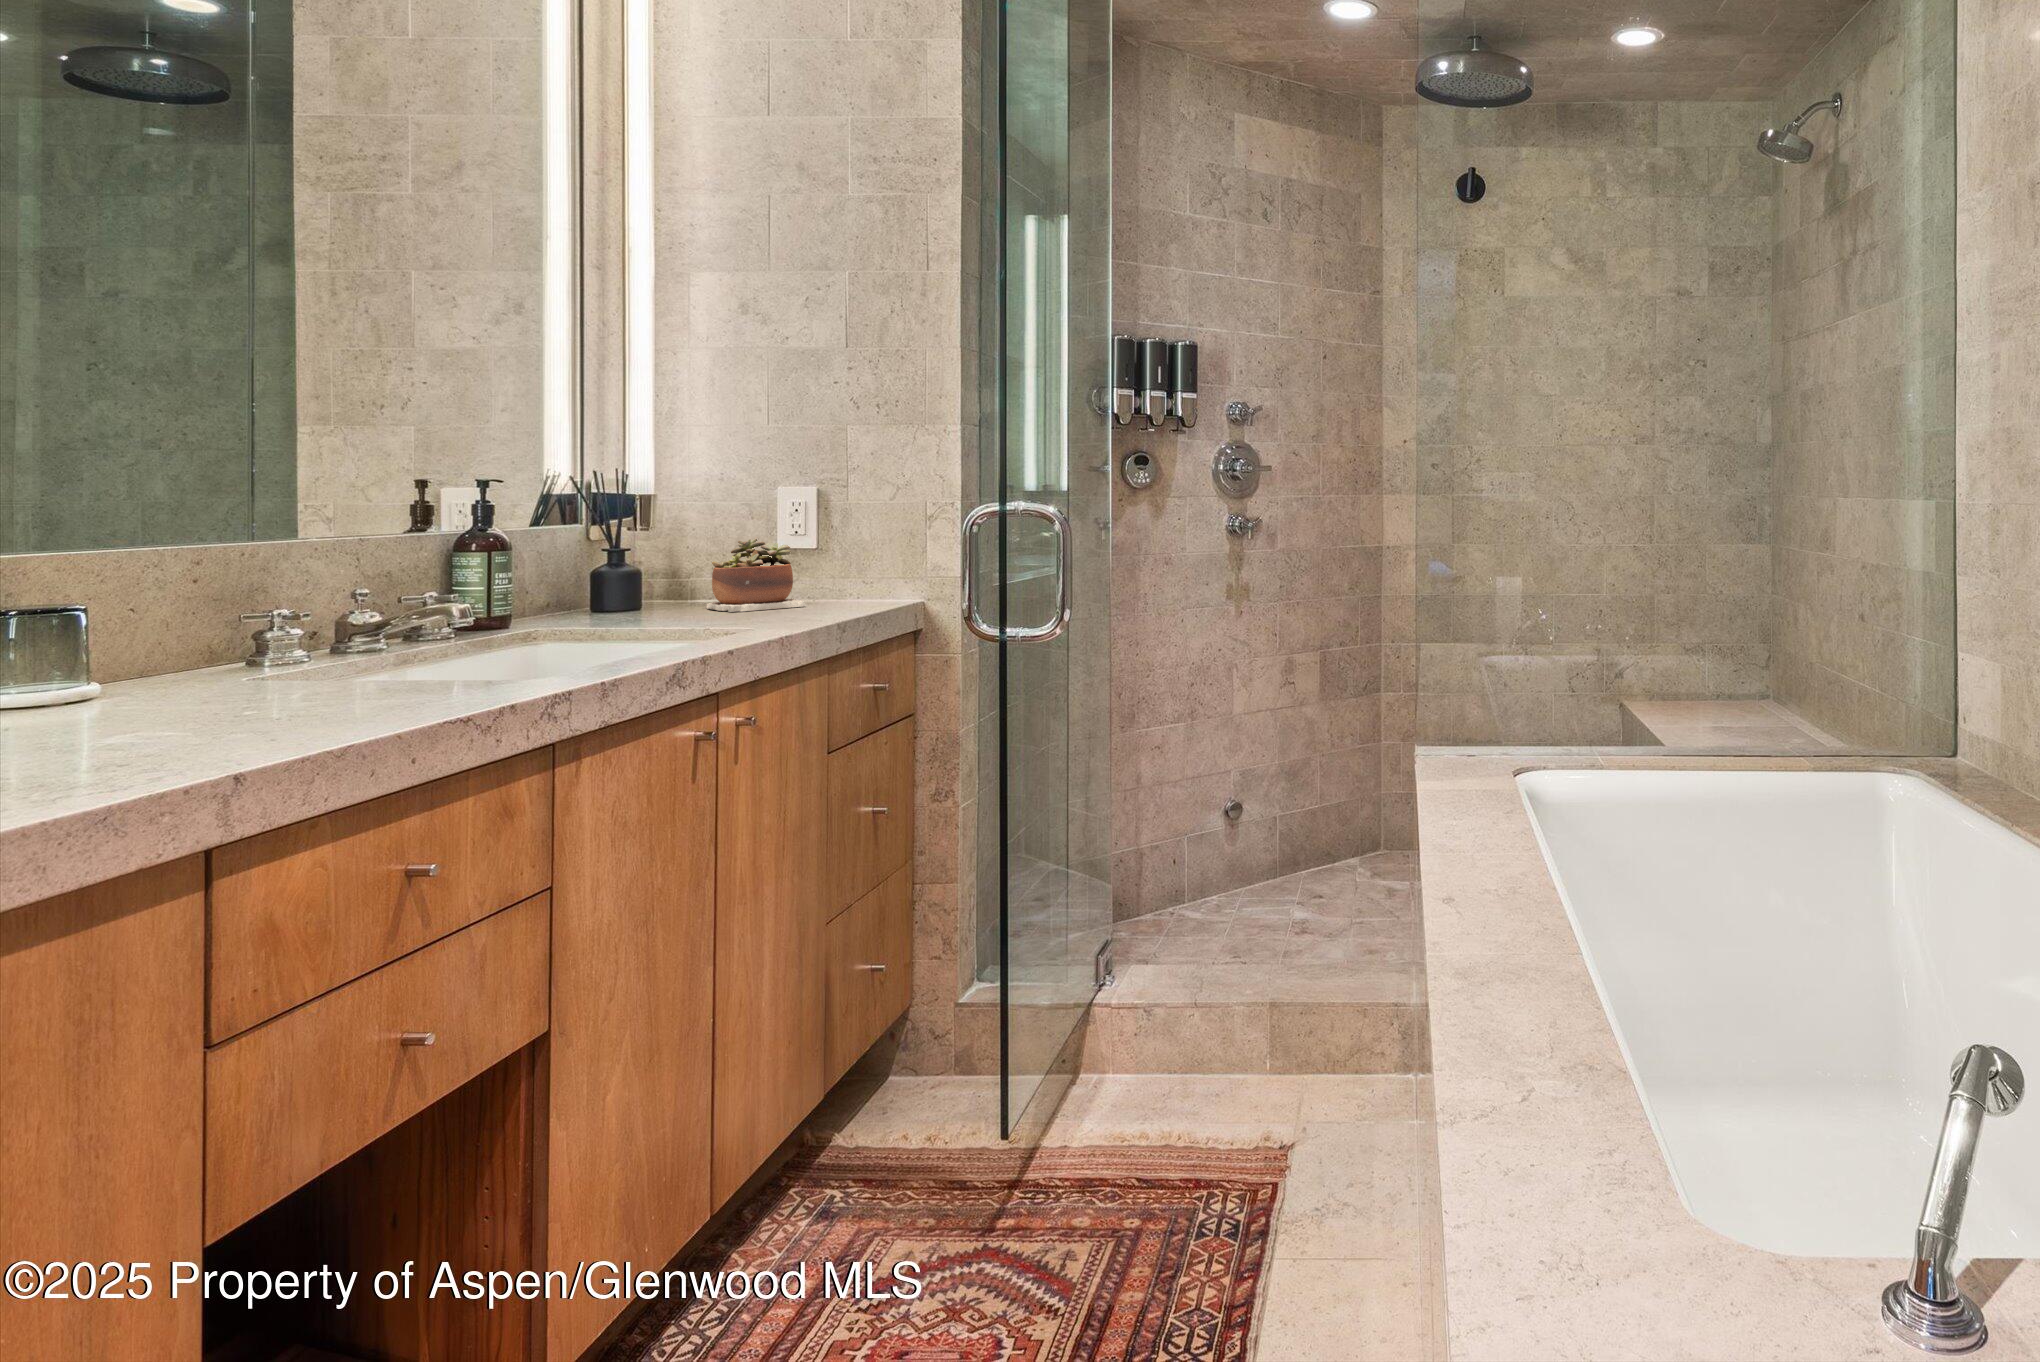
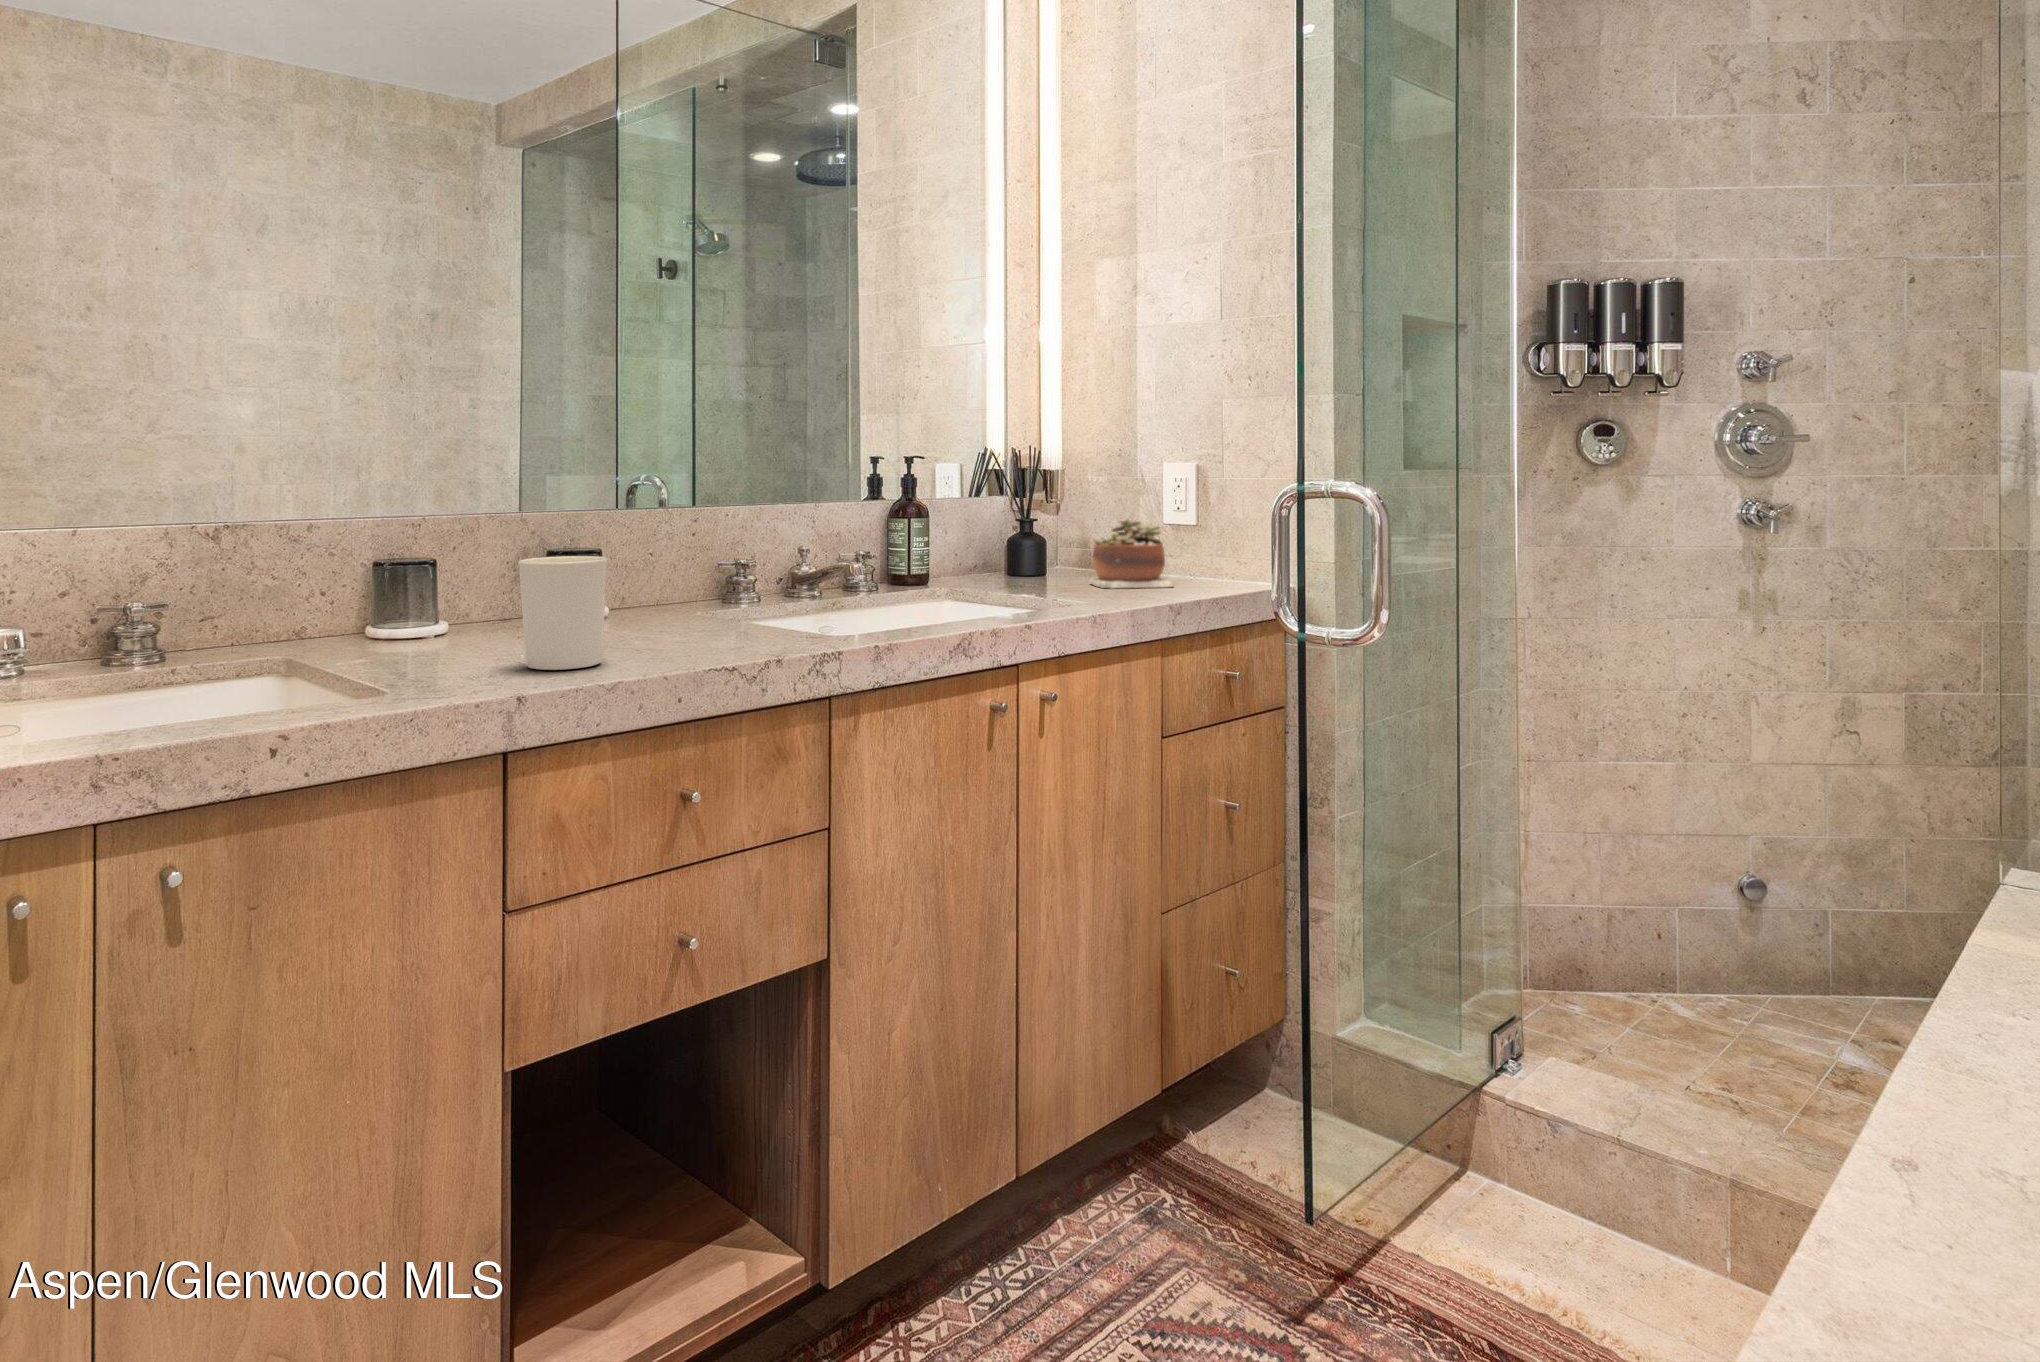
candle holder: none [124,600,272,749] -> present [518,556,608,670]

